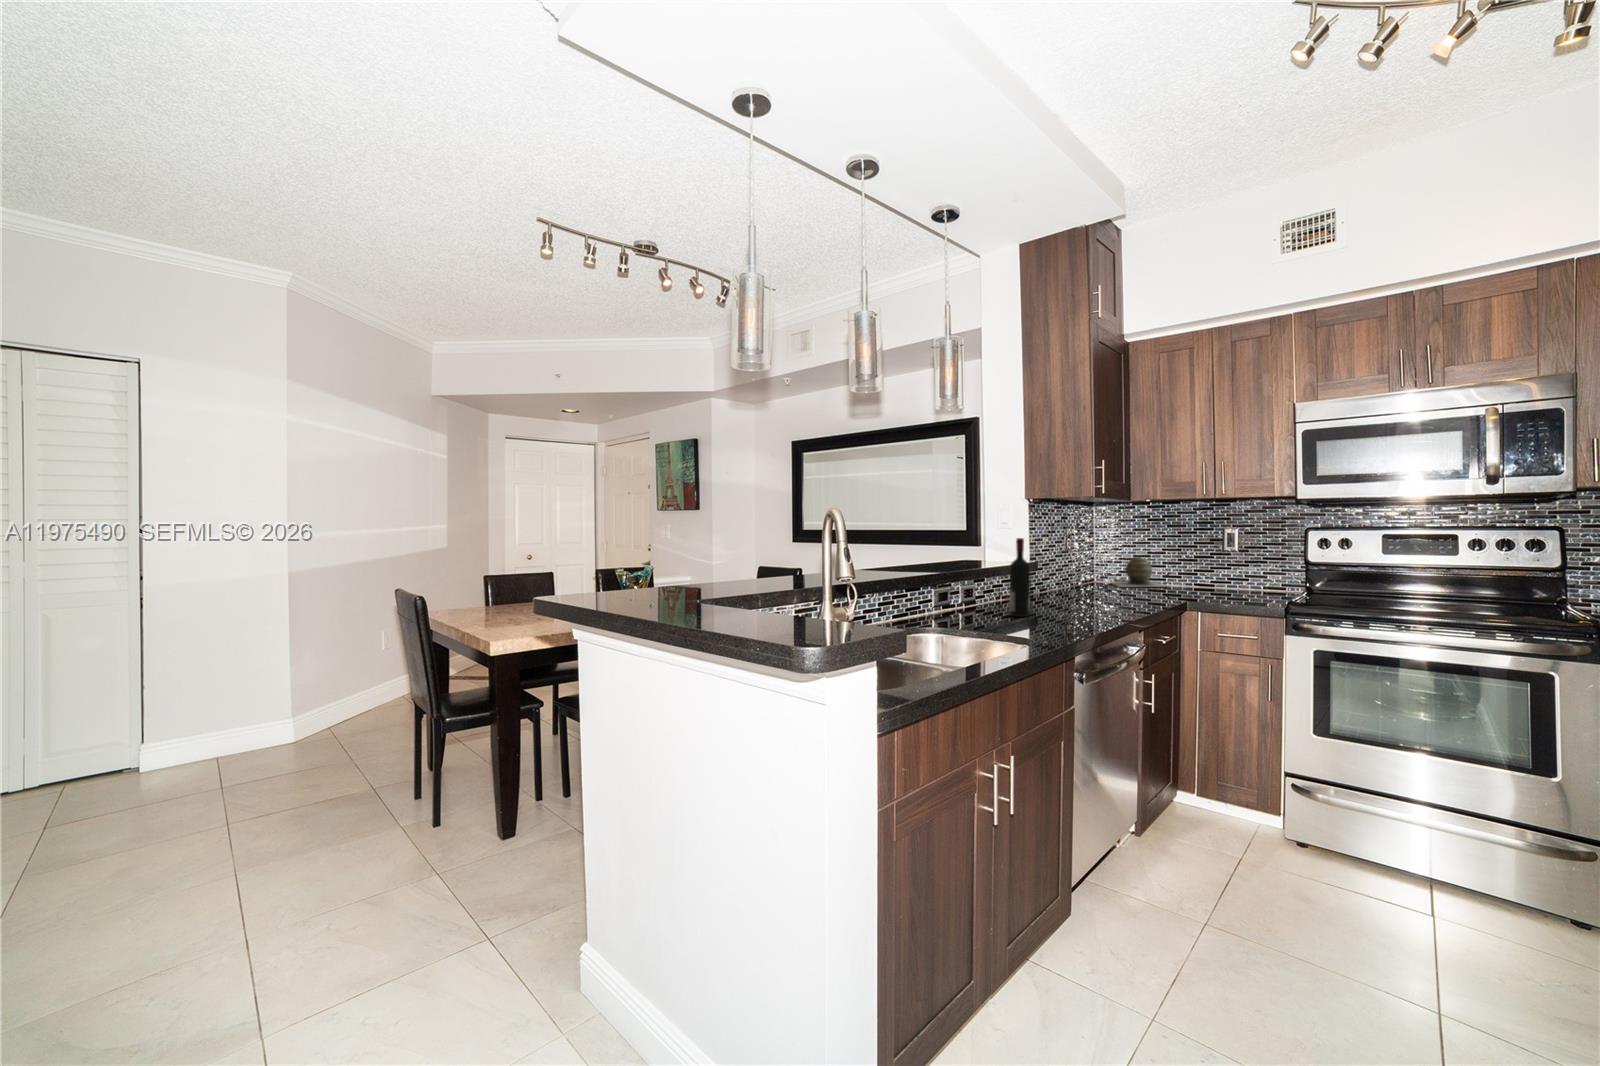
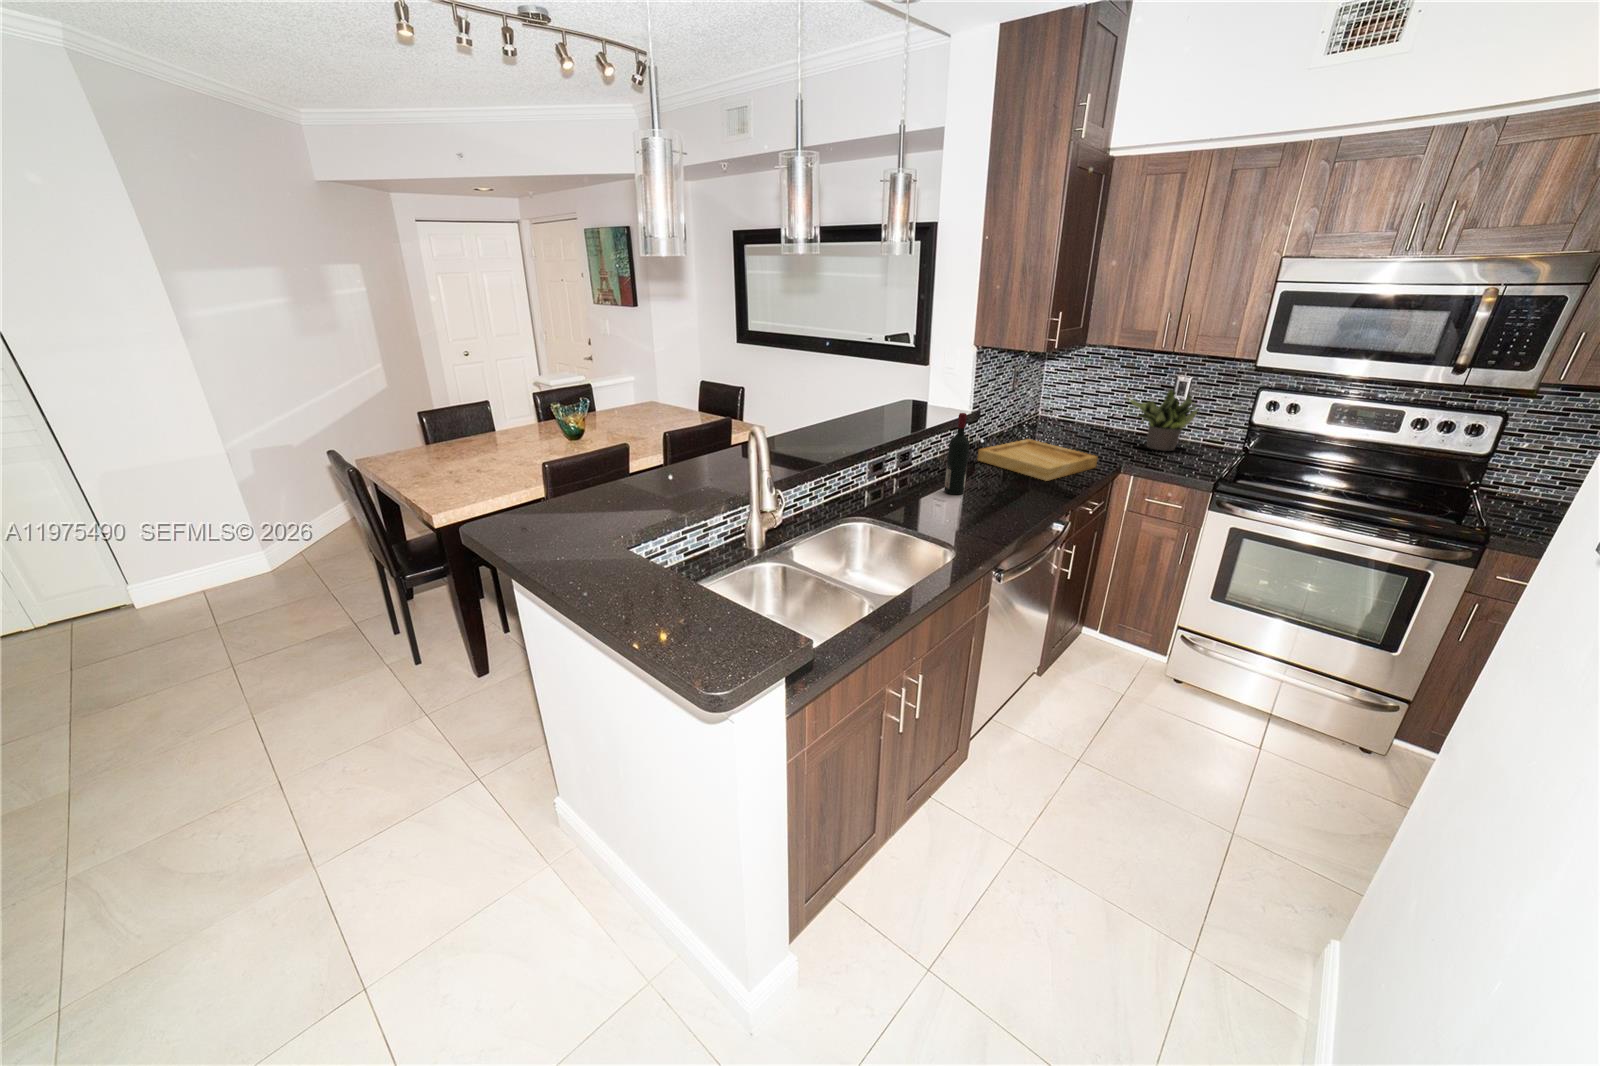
potted plant: none [1177,533,1253,595] -> present [1130,389,1198,451]
ceramic jug: present [1110,557,1165,587] -> none [1052,383,1113,431]
tray: none [1038,586,1160,610] -> present [978,439,1098,481]

